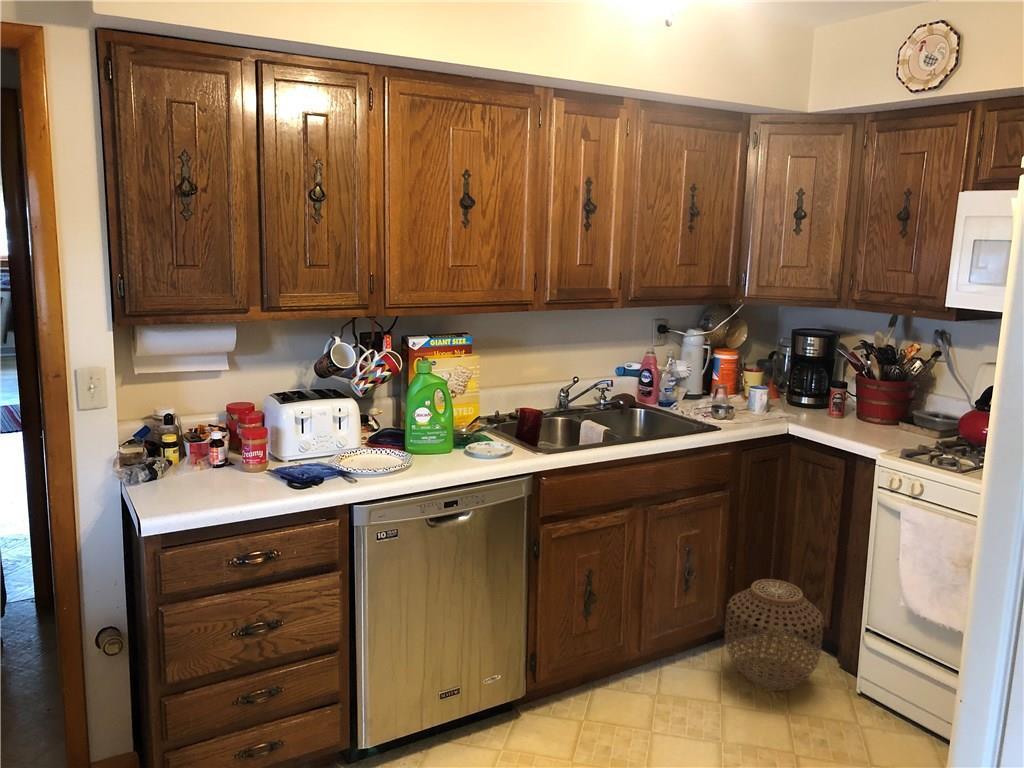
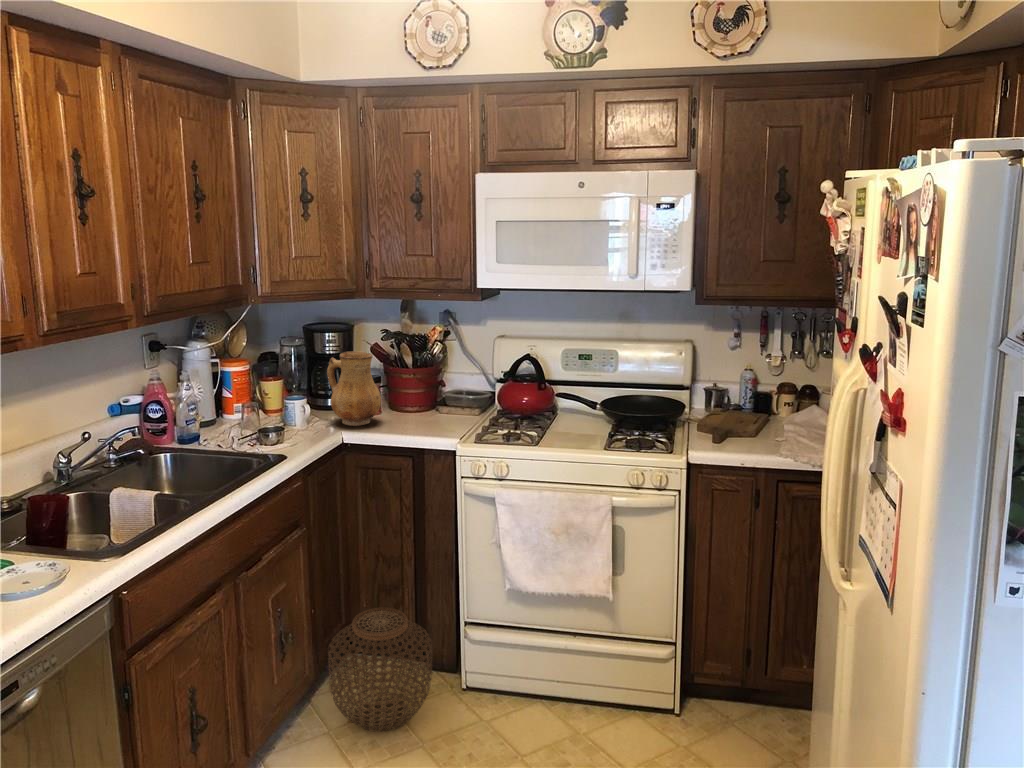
ceramic pitcher: none [789,354,836,421] -> present [327,351,381,426]

